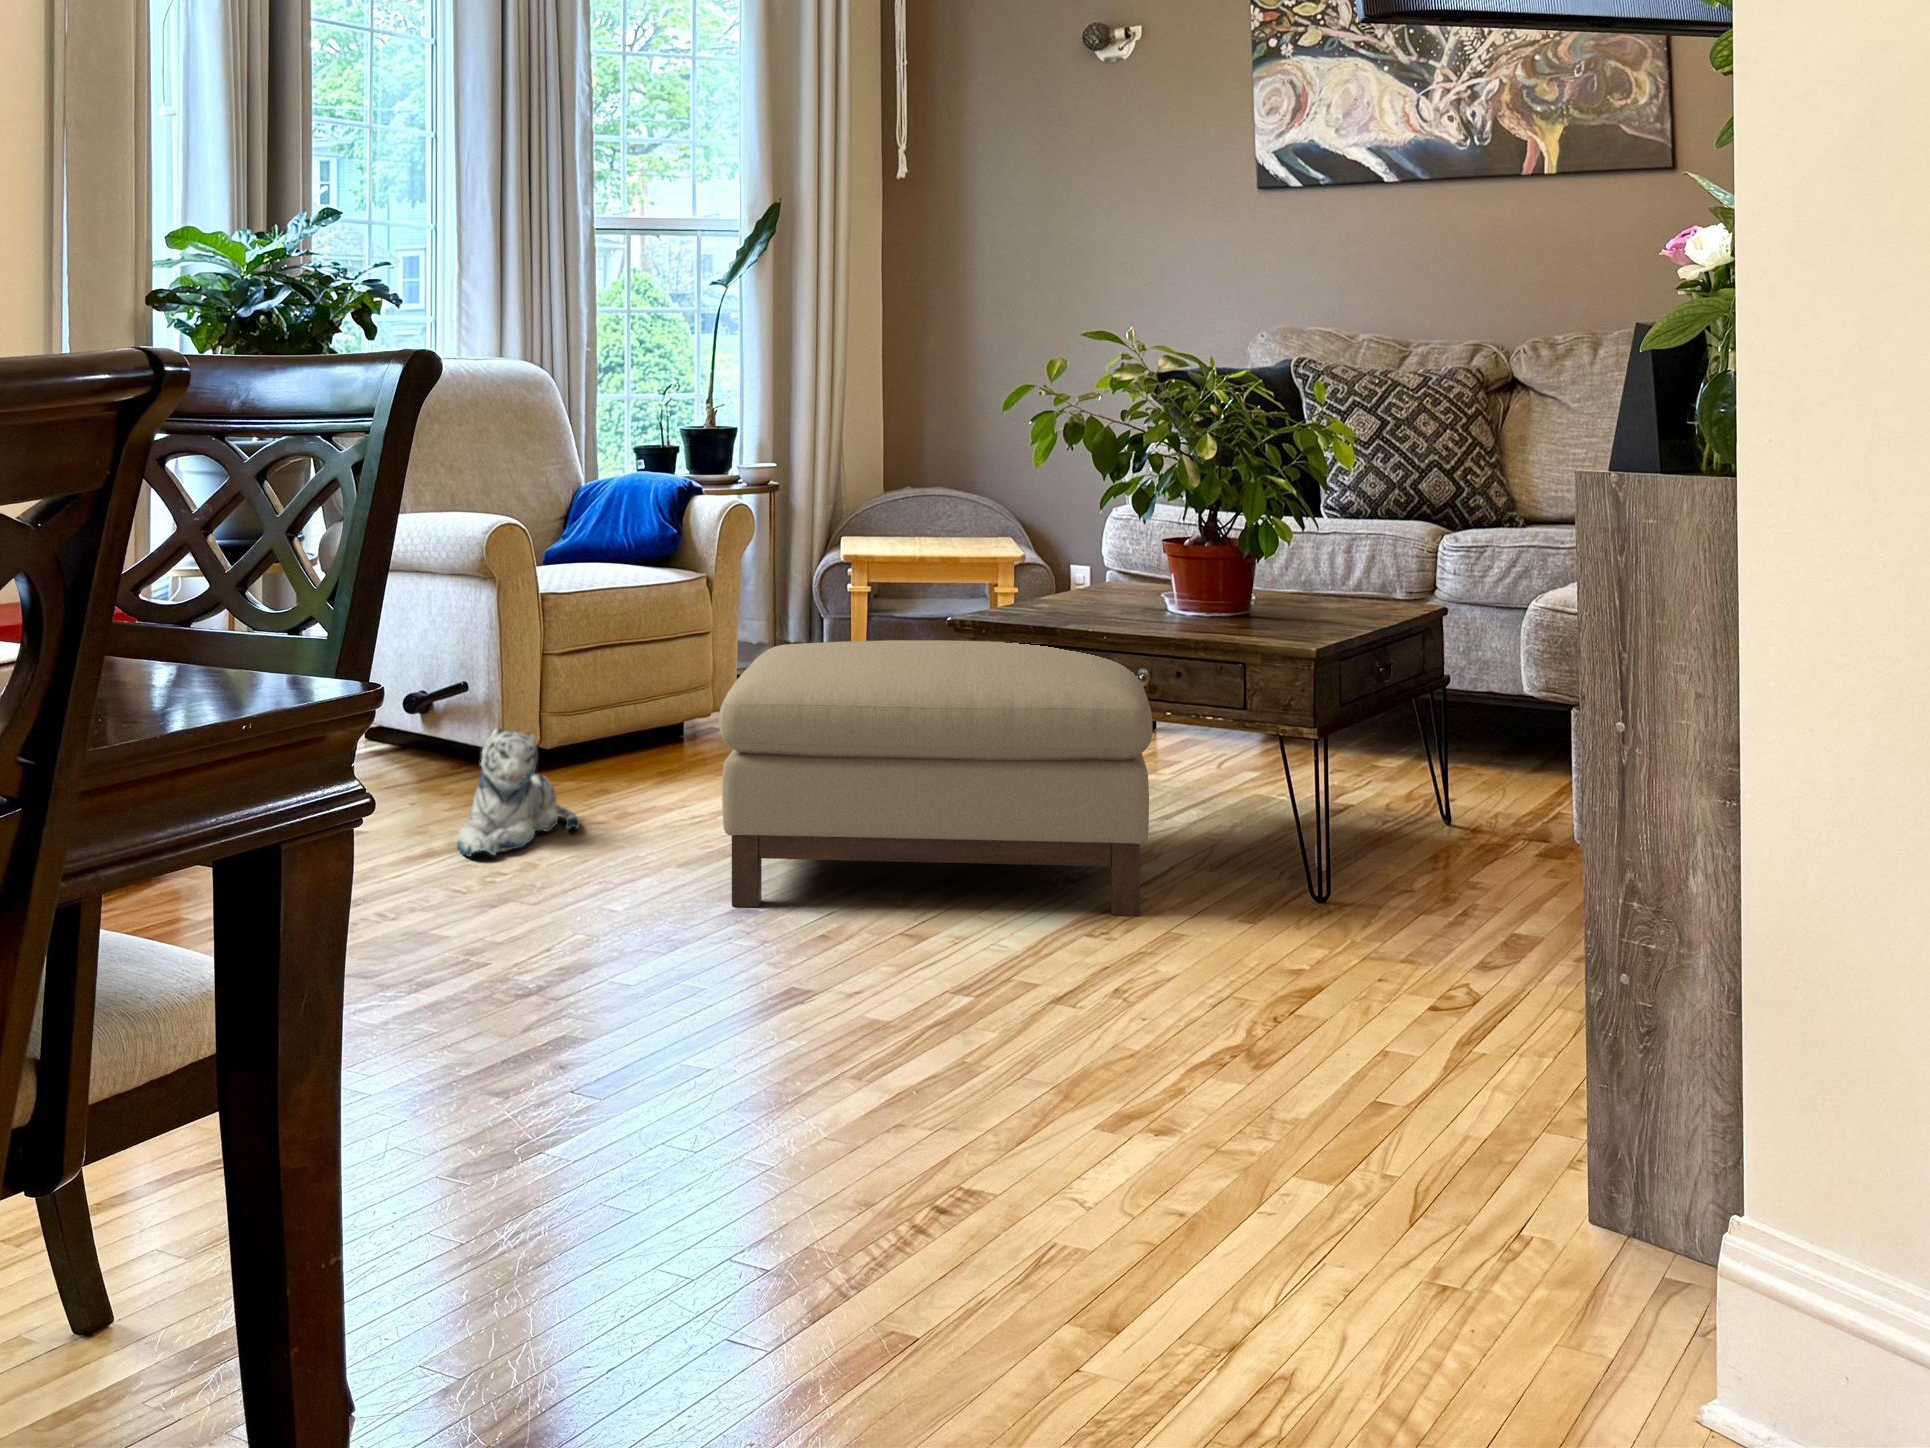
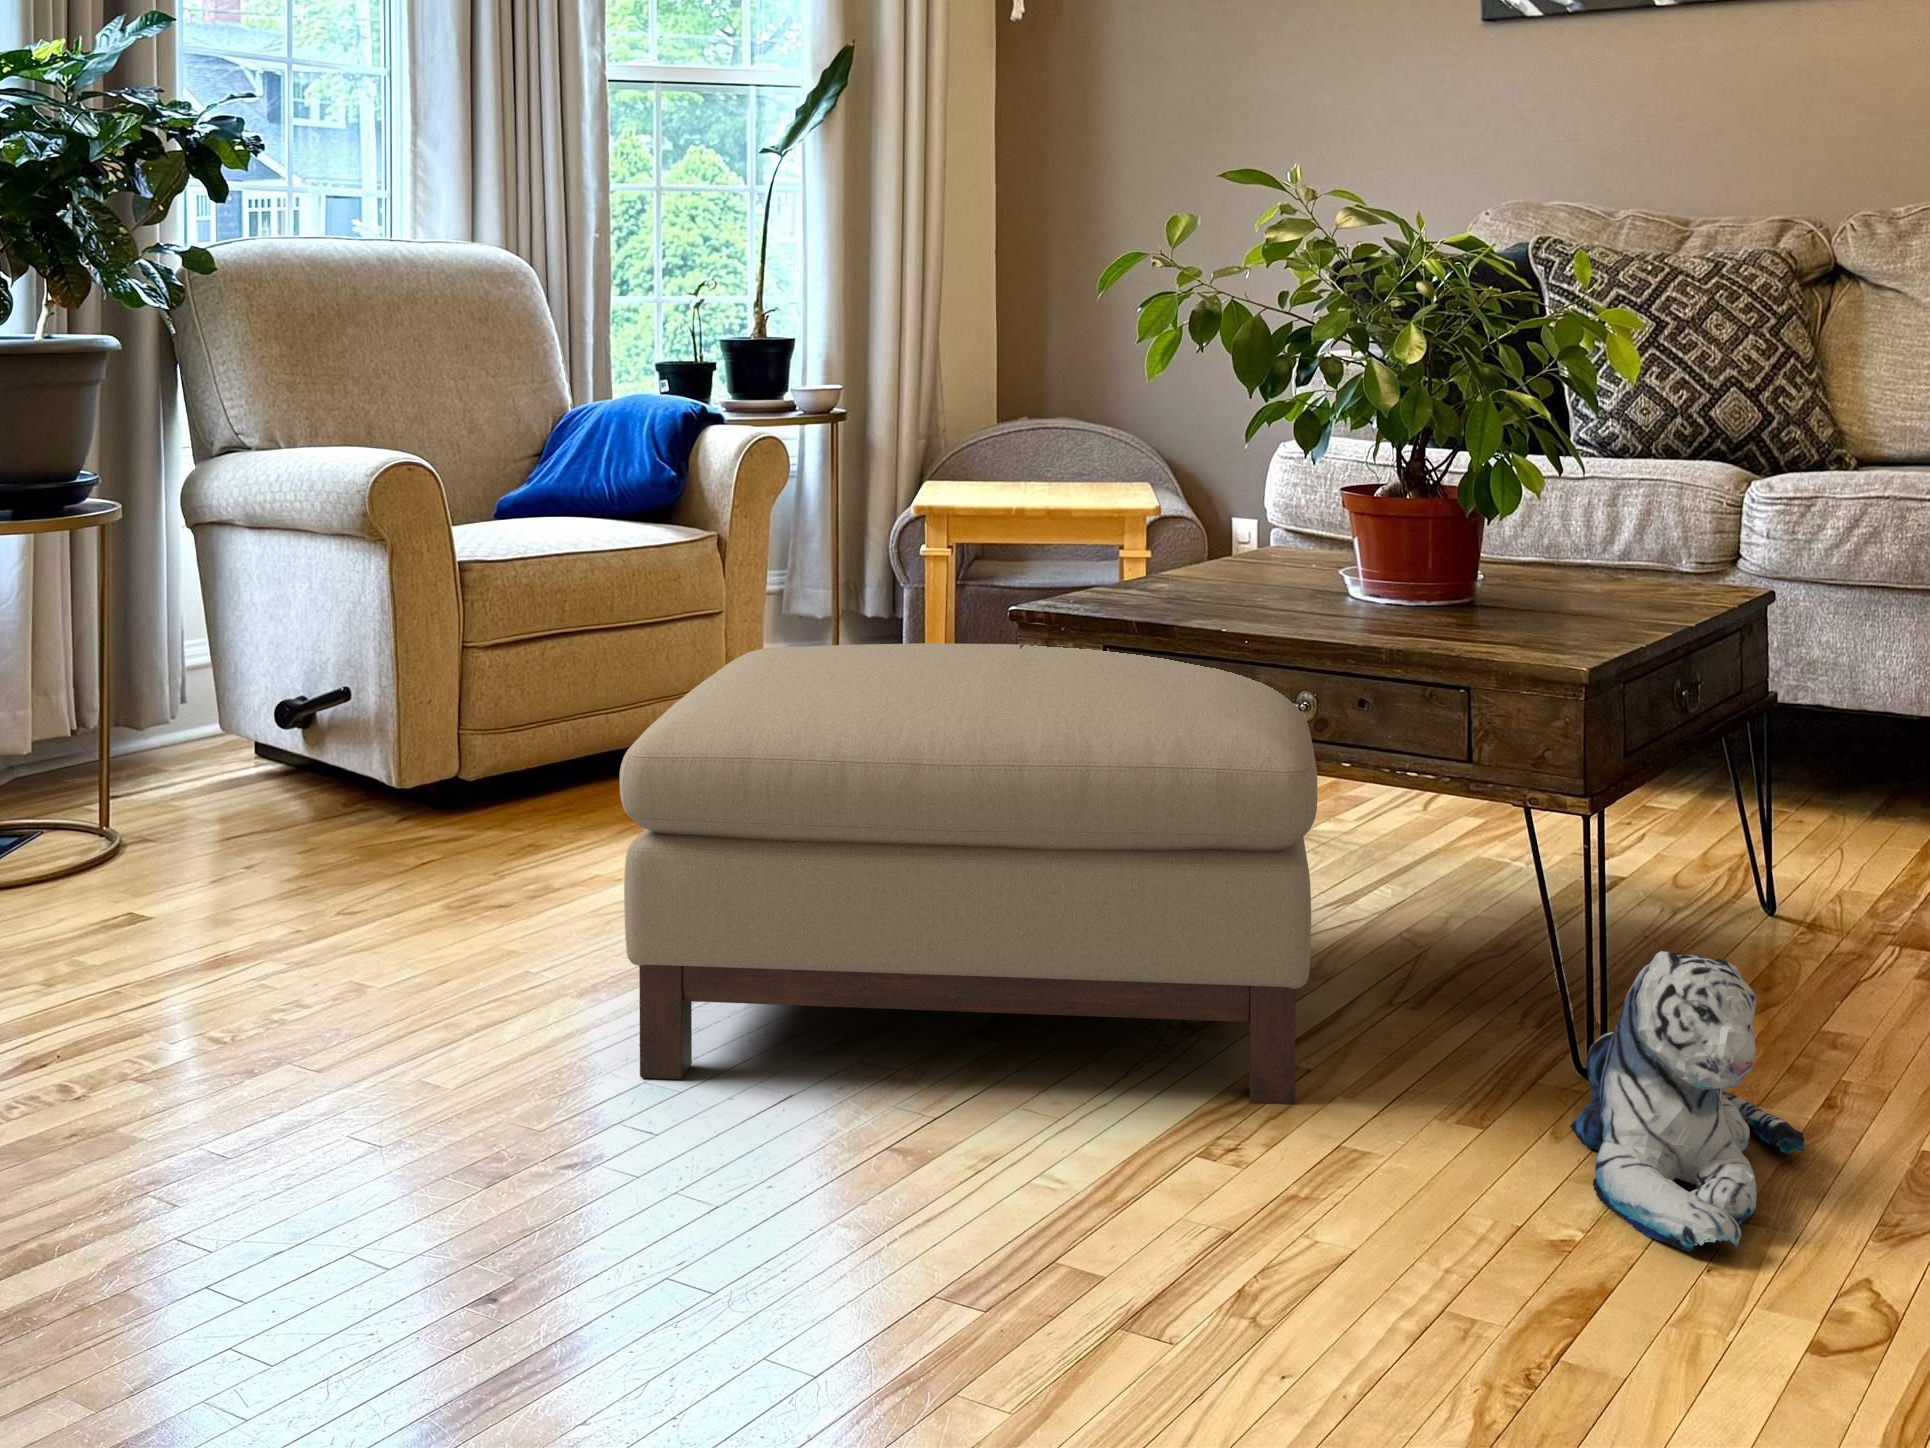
plush toy: present [457,729,580,857] -> present [1570,951,1806,1251]

